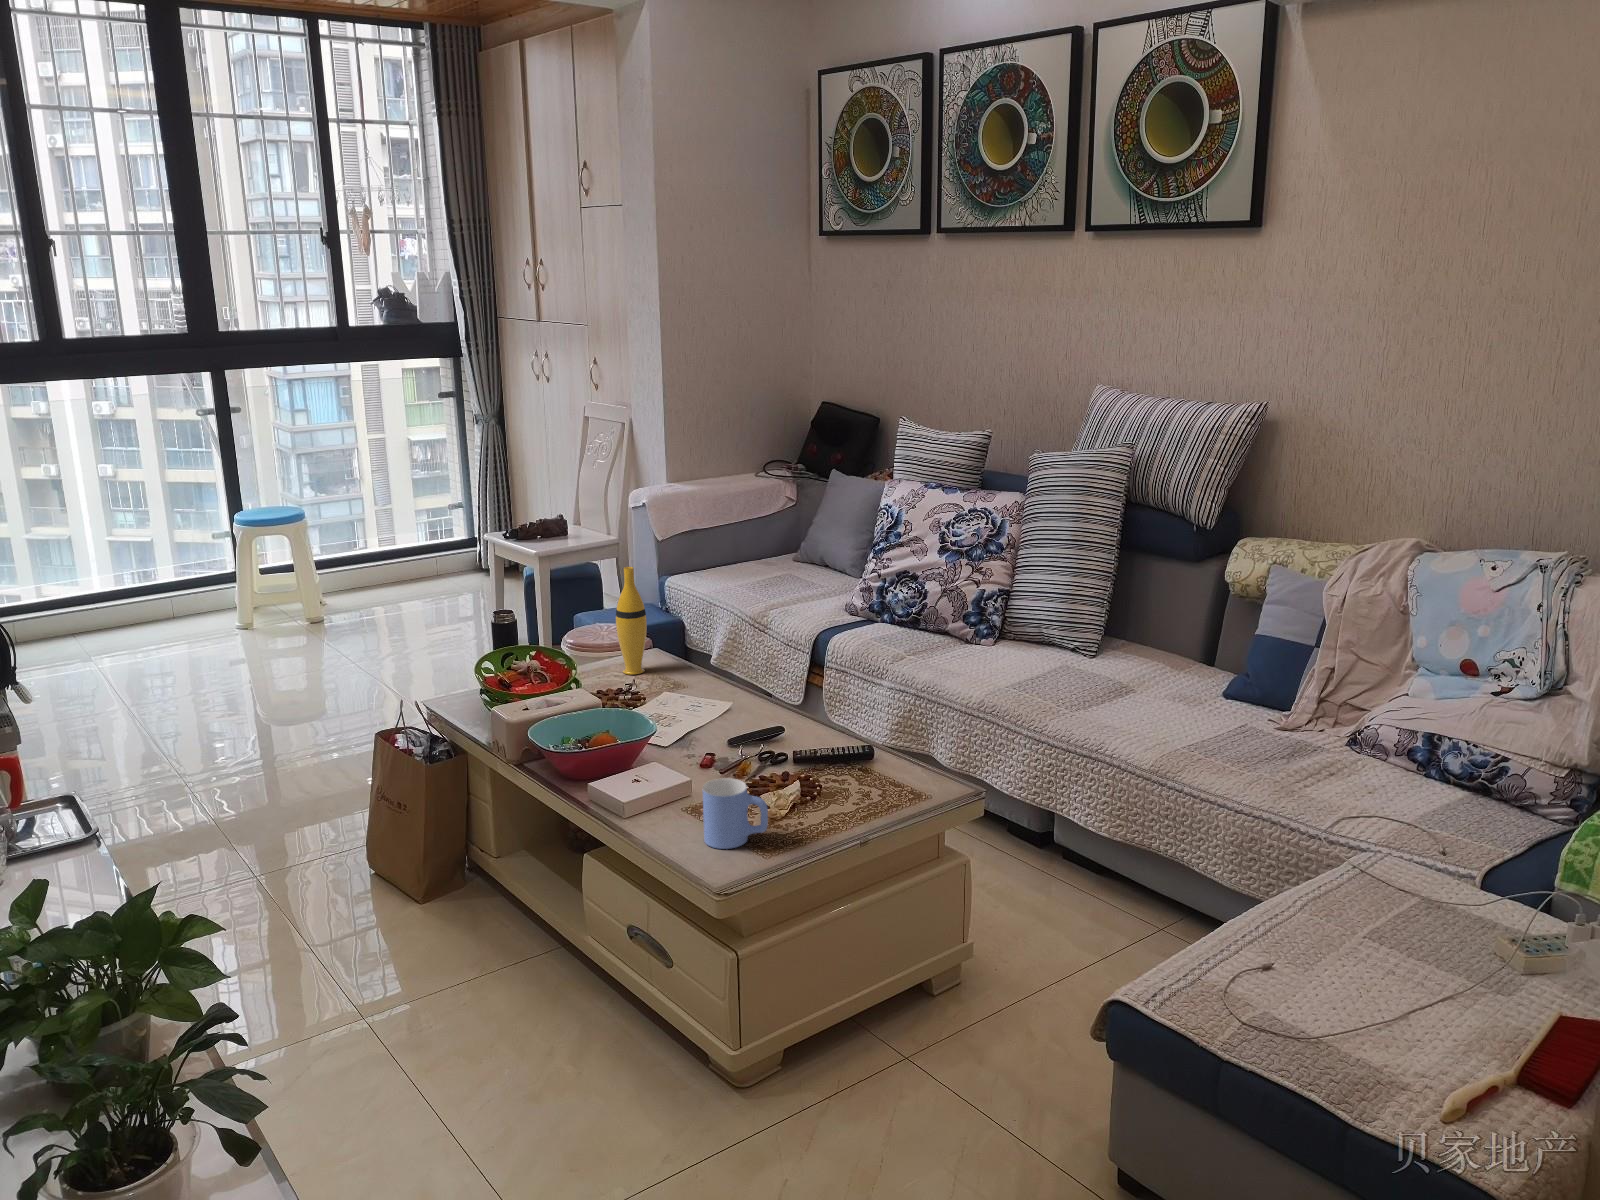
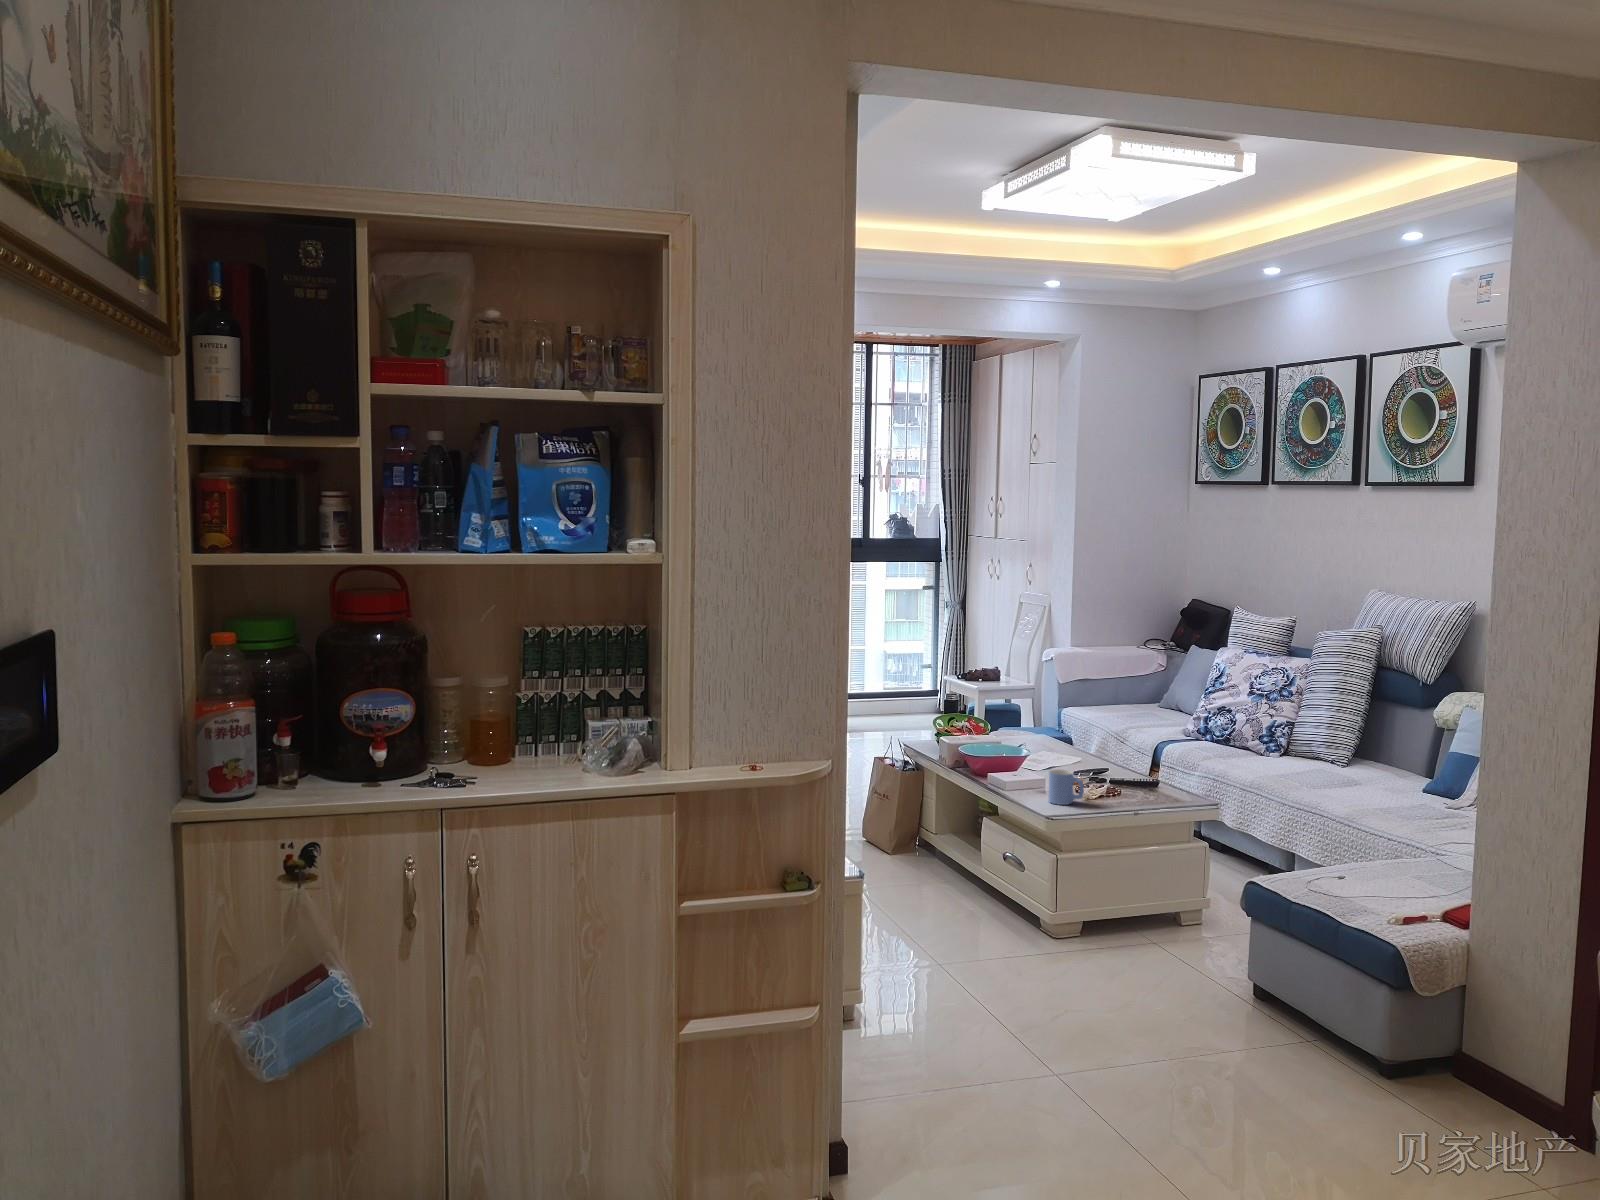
vase: present [616,567,647,675] -> none [1020,678,1039,745]

